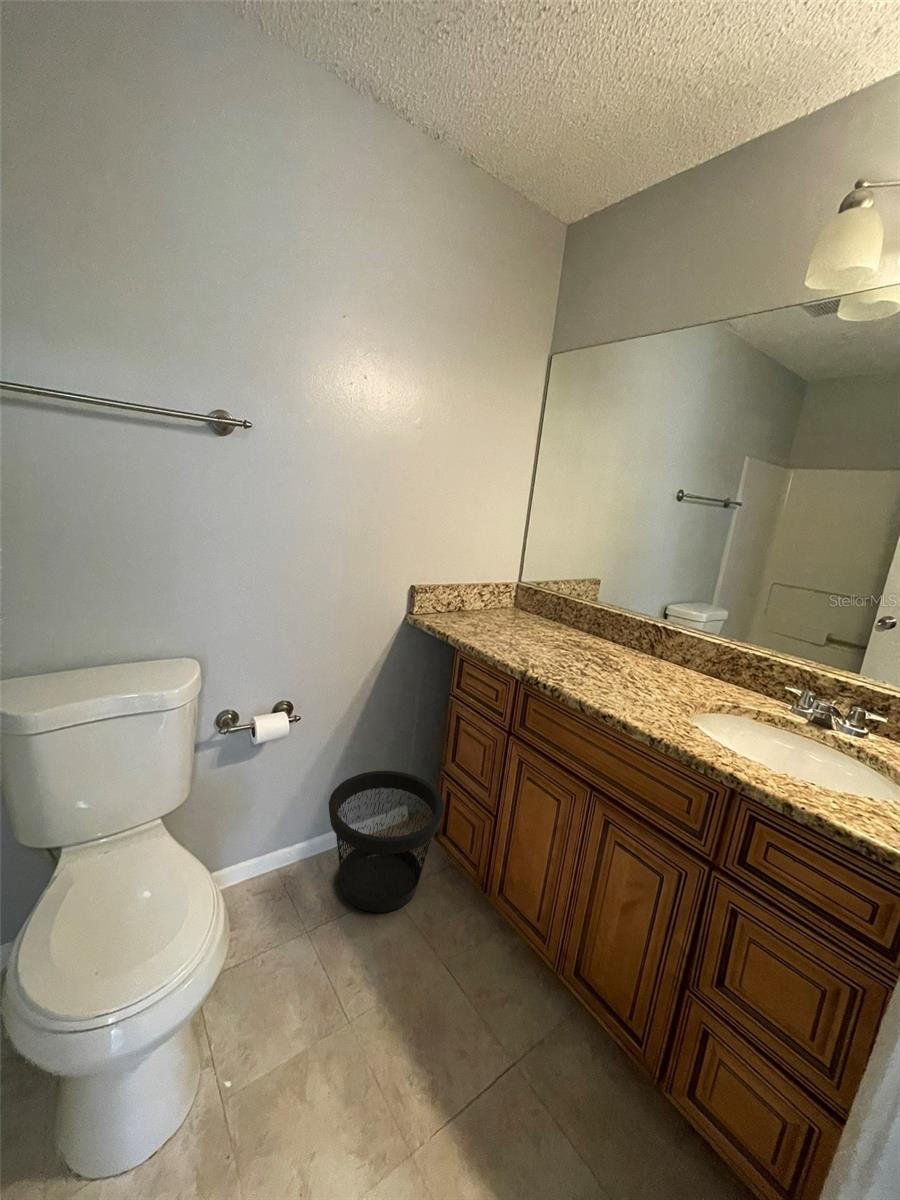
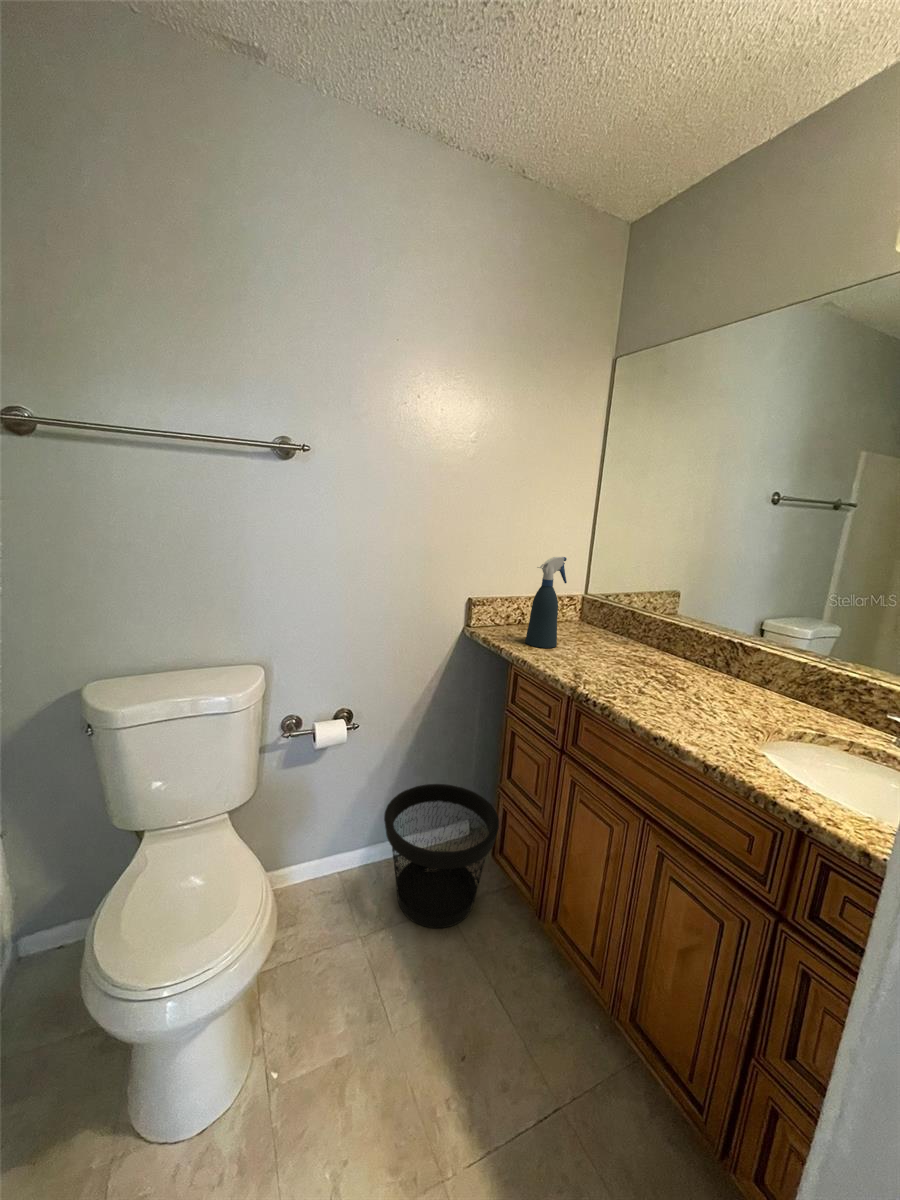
spray bottle: none [469,546,509,634] -> present [525,557,567,648]

